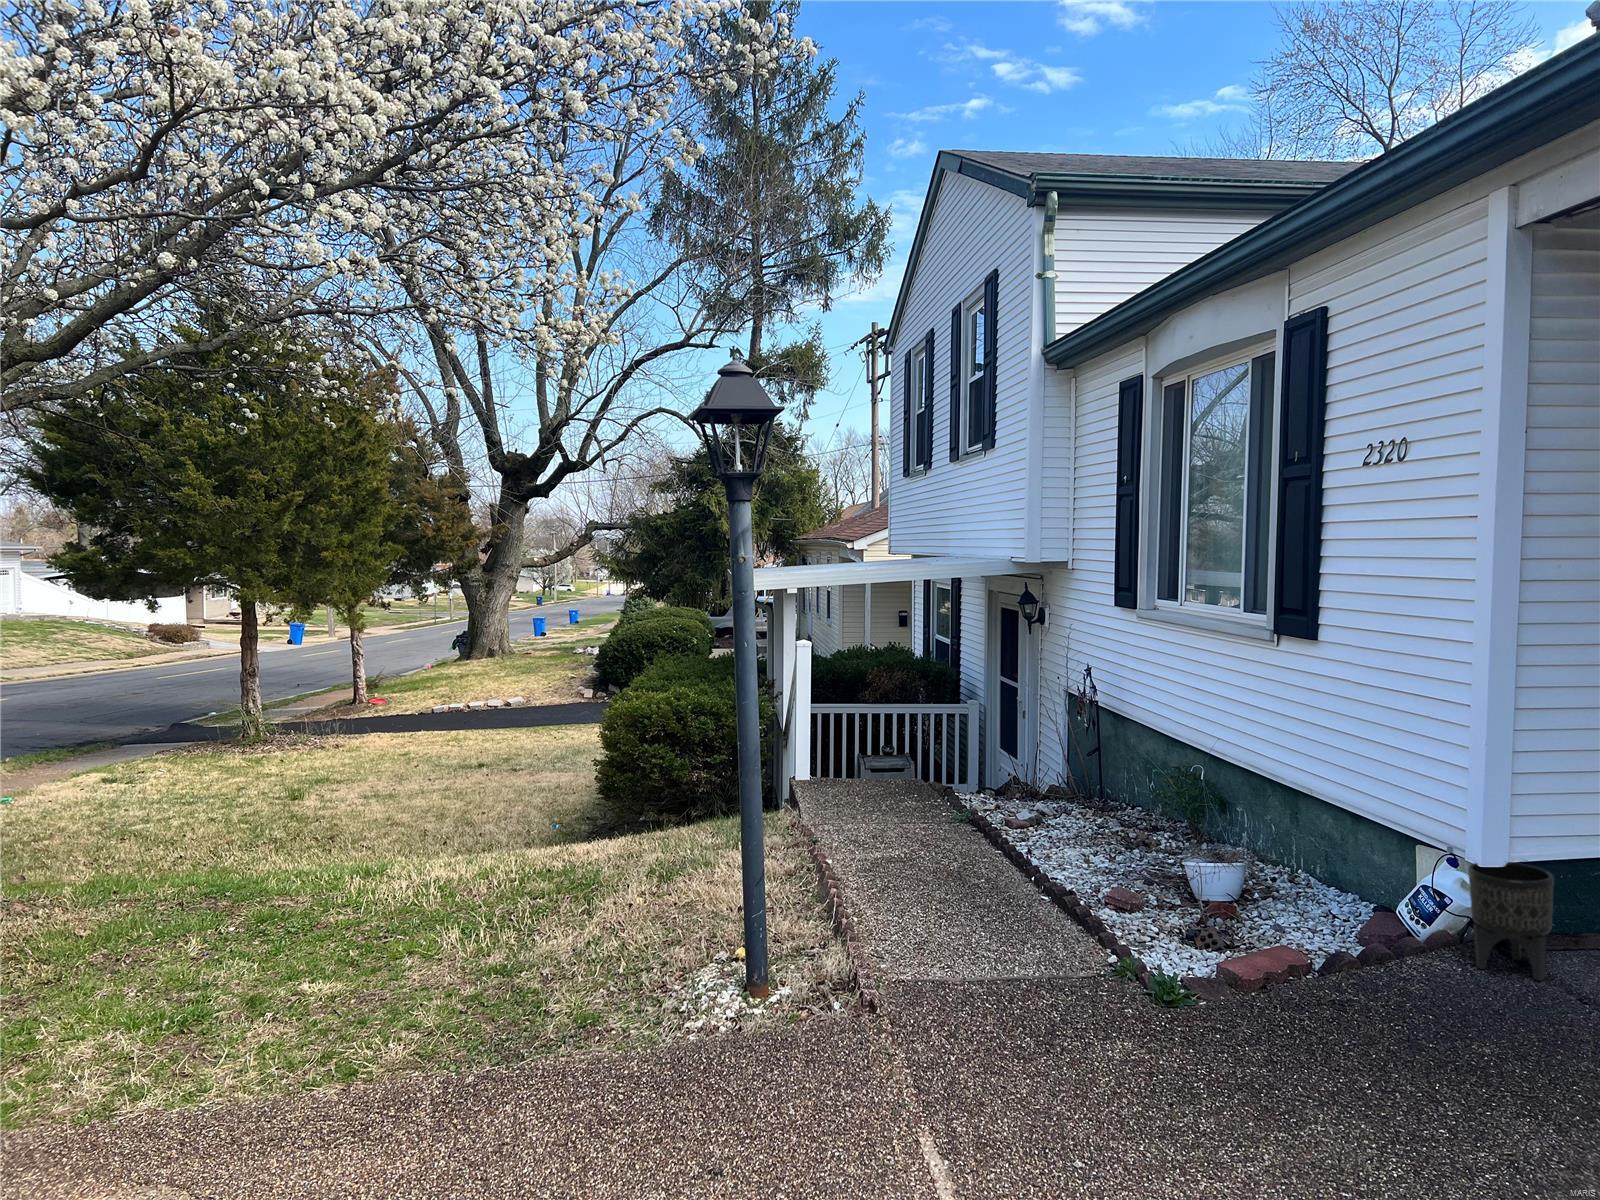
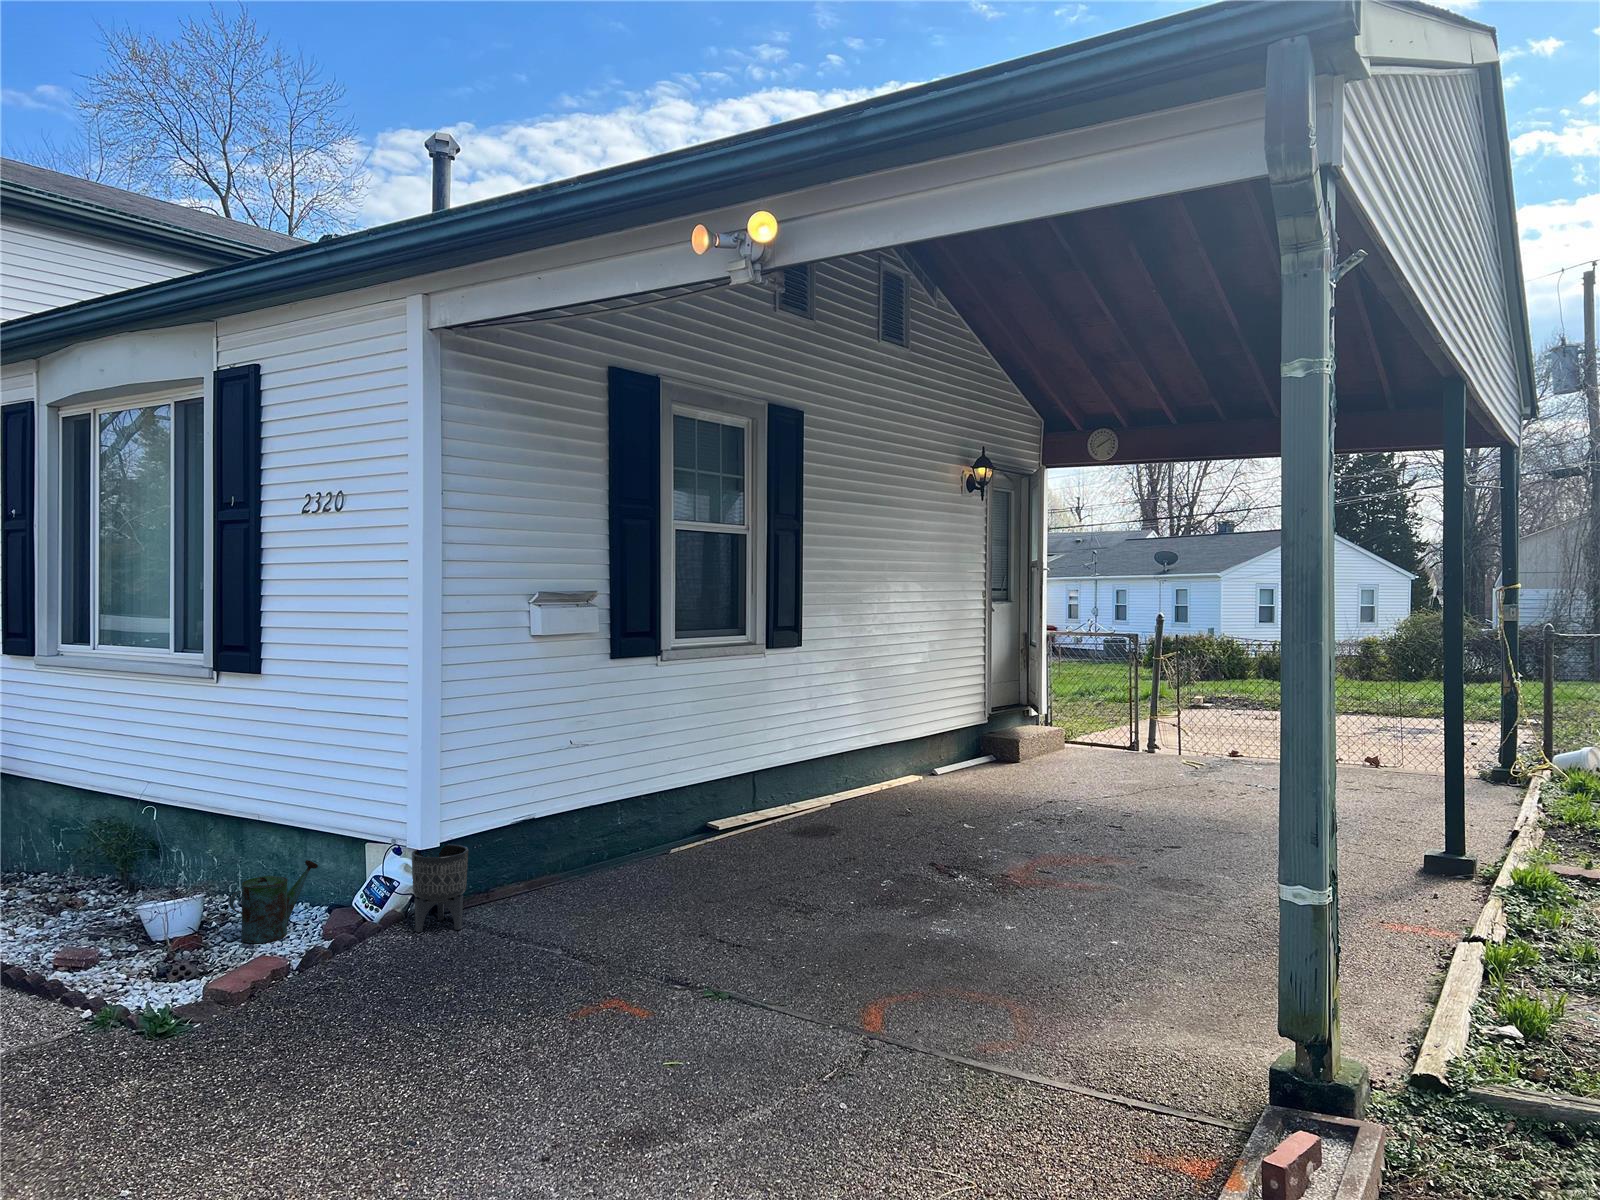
watering can: none [1260,848,1363,930] -> present [229,860,318,943]

